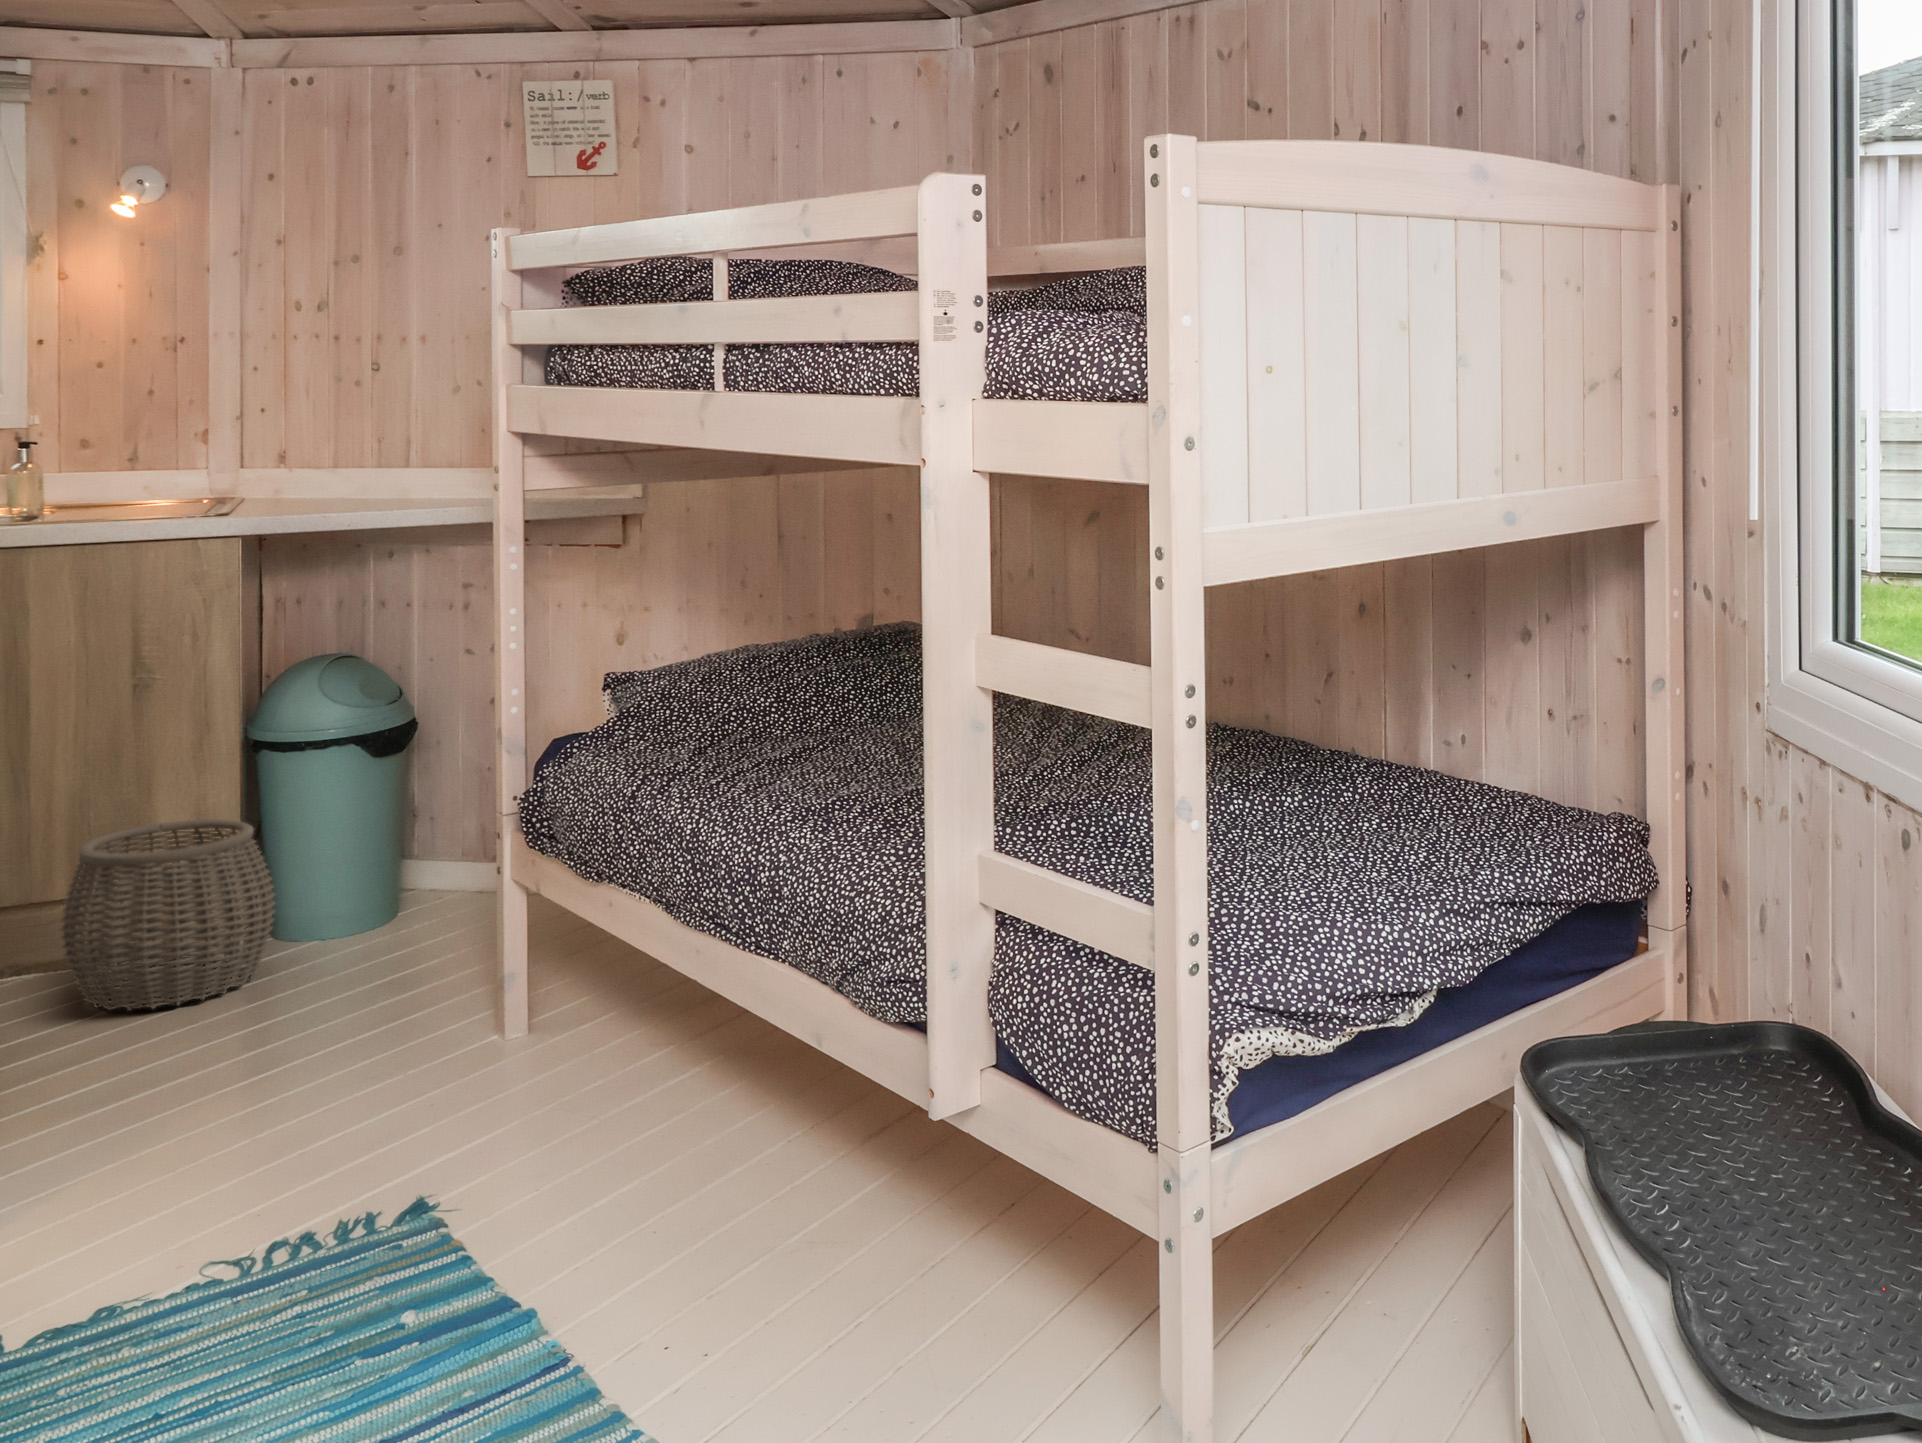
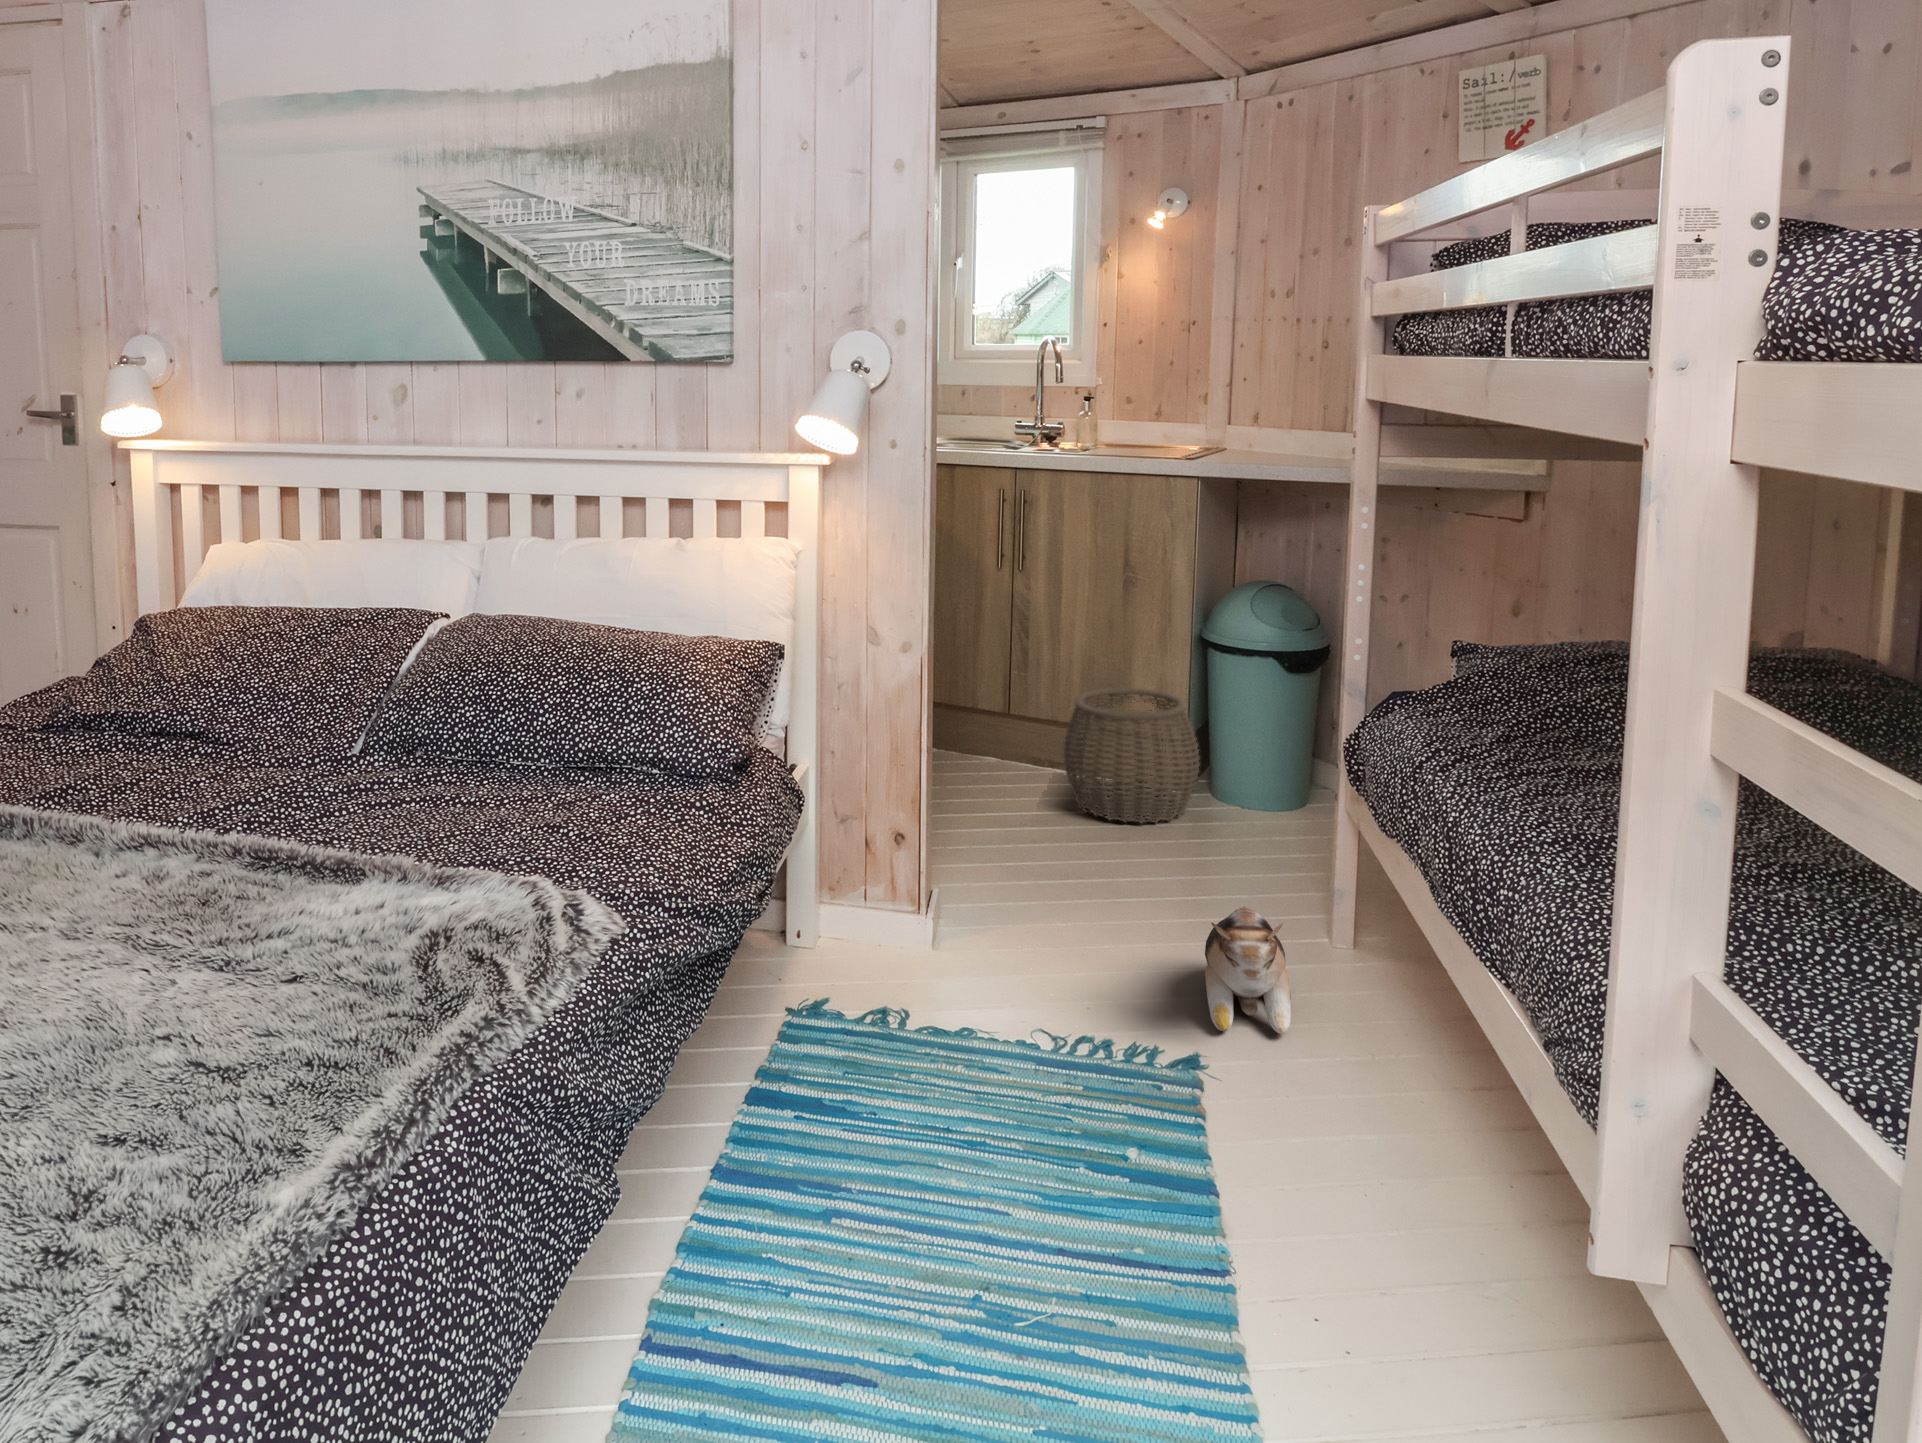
plush toy: none [399,1000,520,1164] -> present [1205,906,1291,1034]

